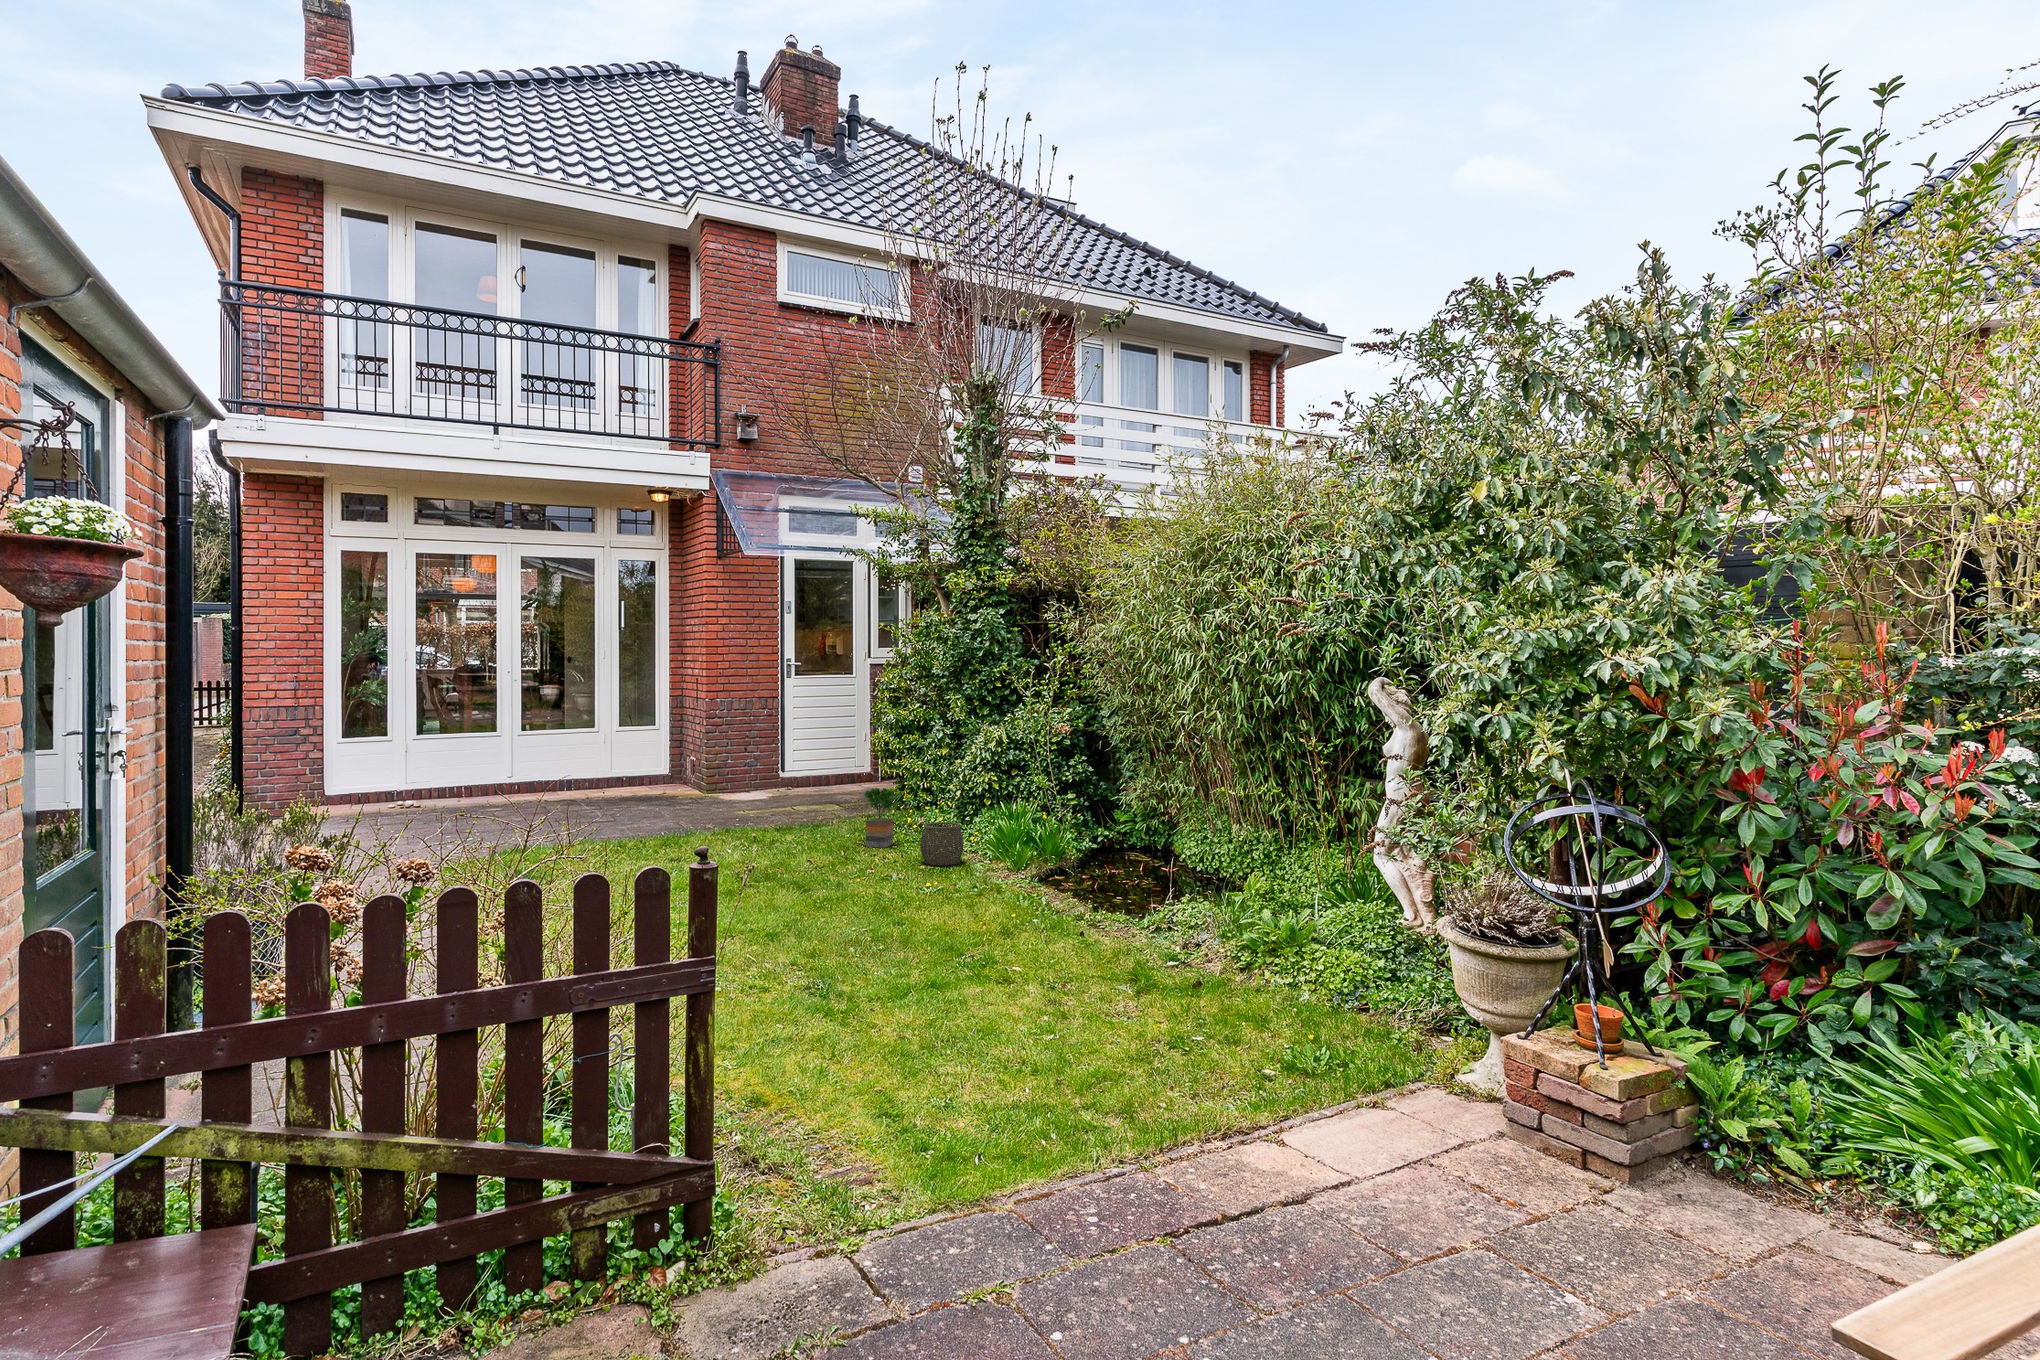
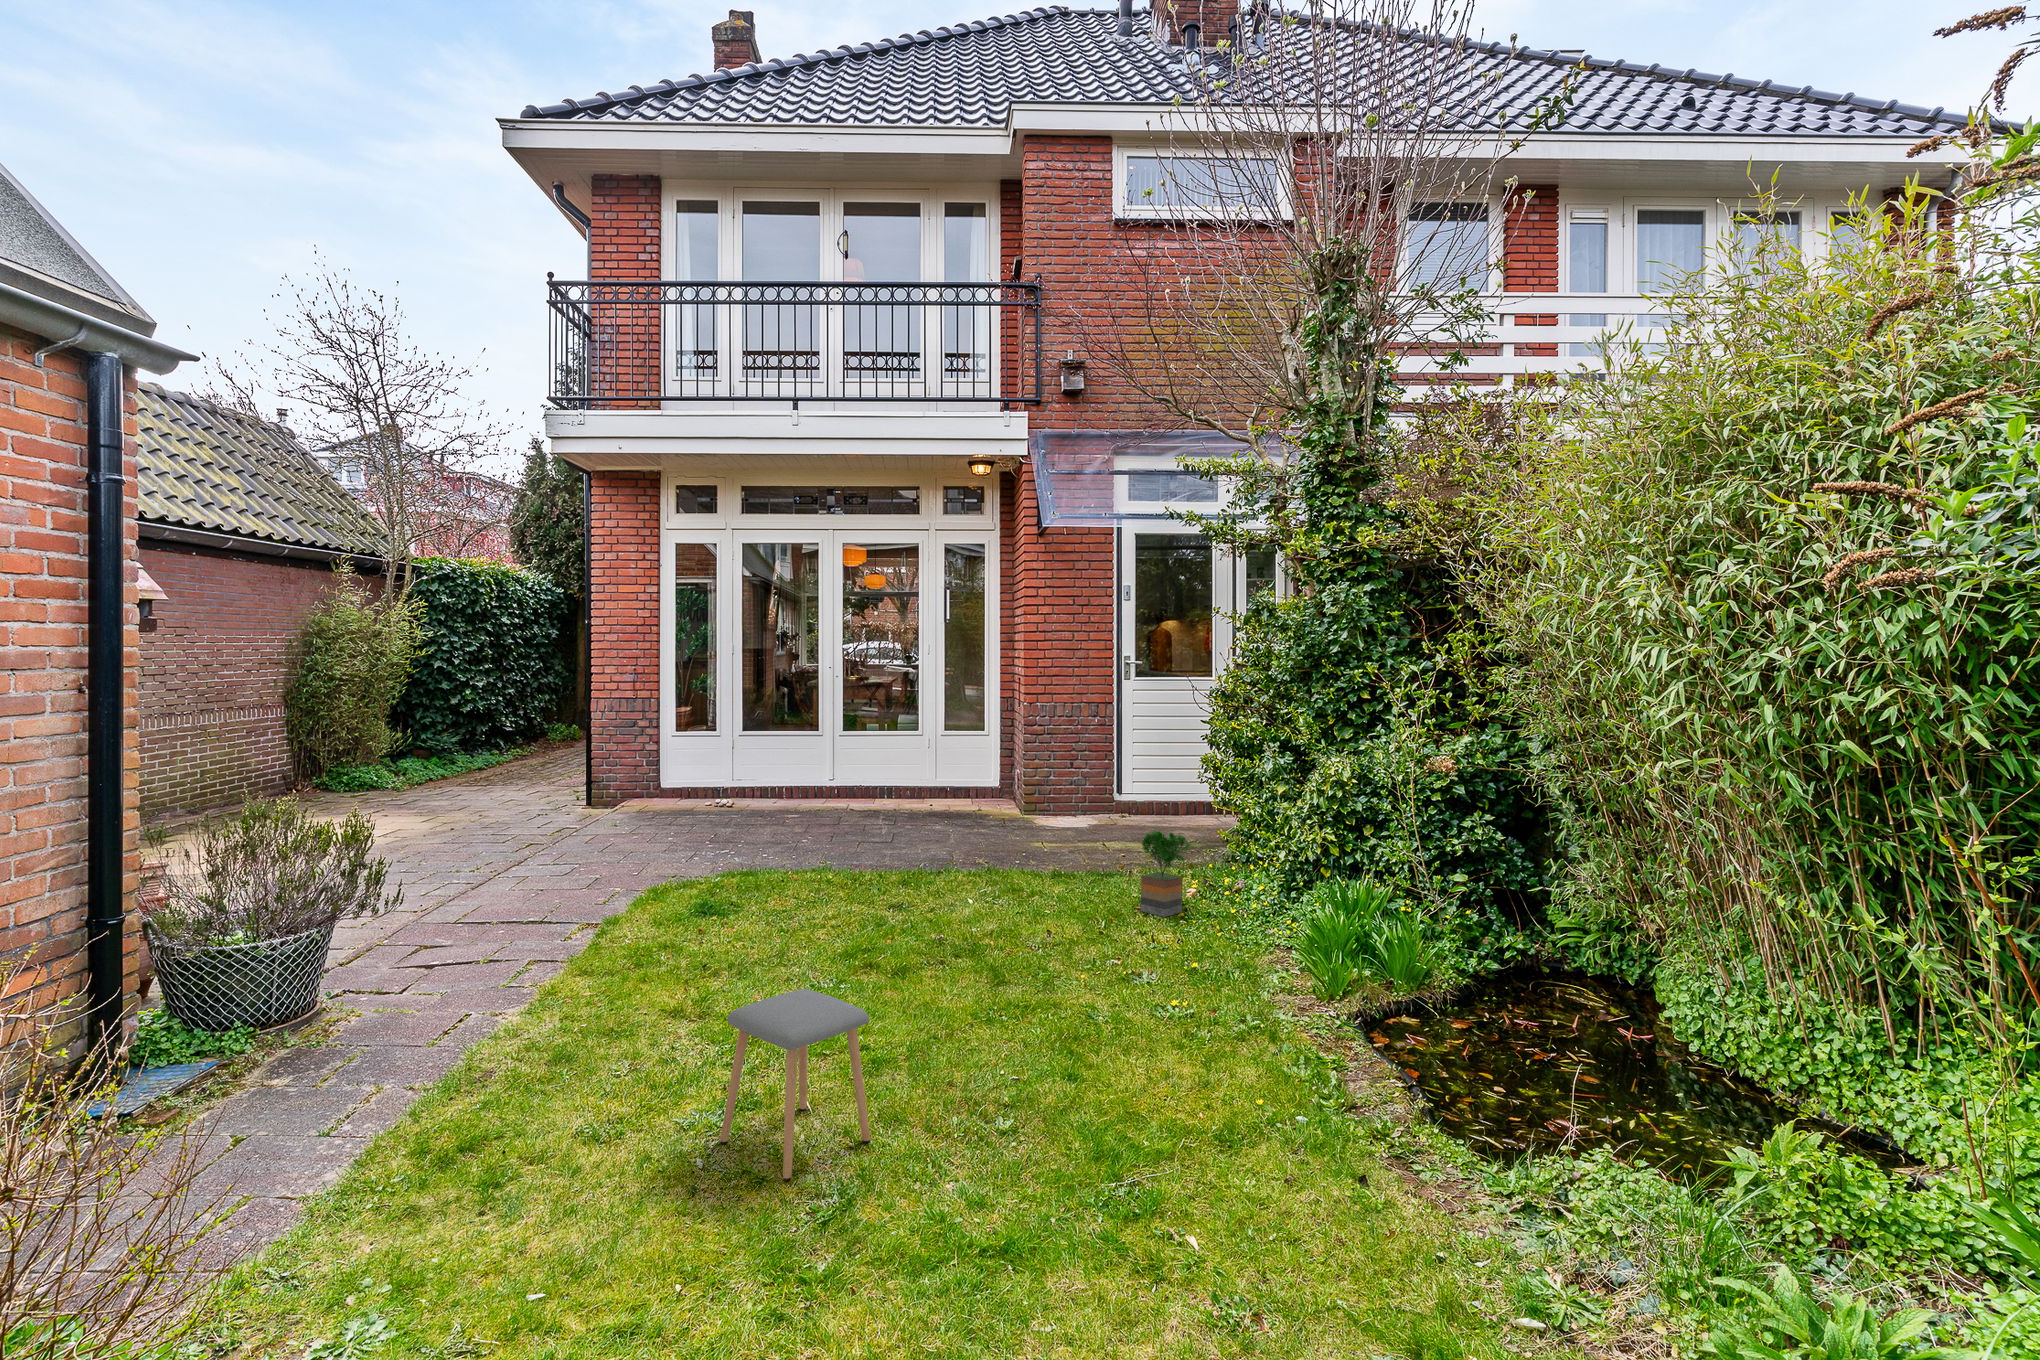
woven basket: present [920,822,964,866] -> none [1186,895,1255,965]
stool: none [764,880,848,978] -> present [720,989,870,1181]

